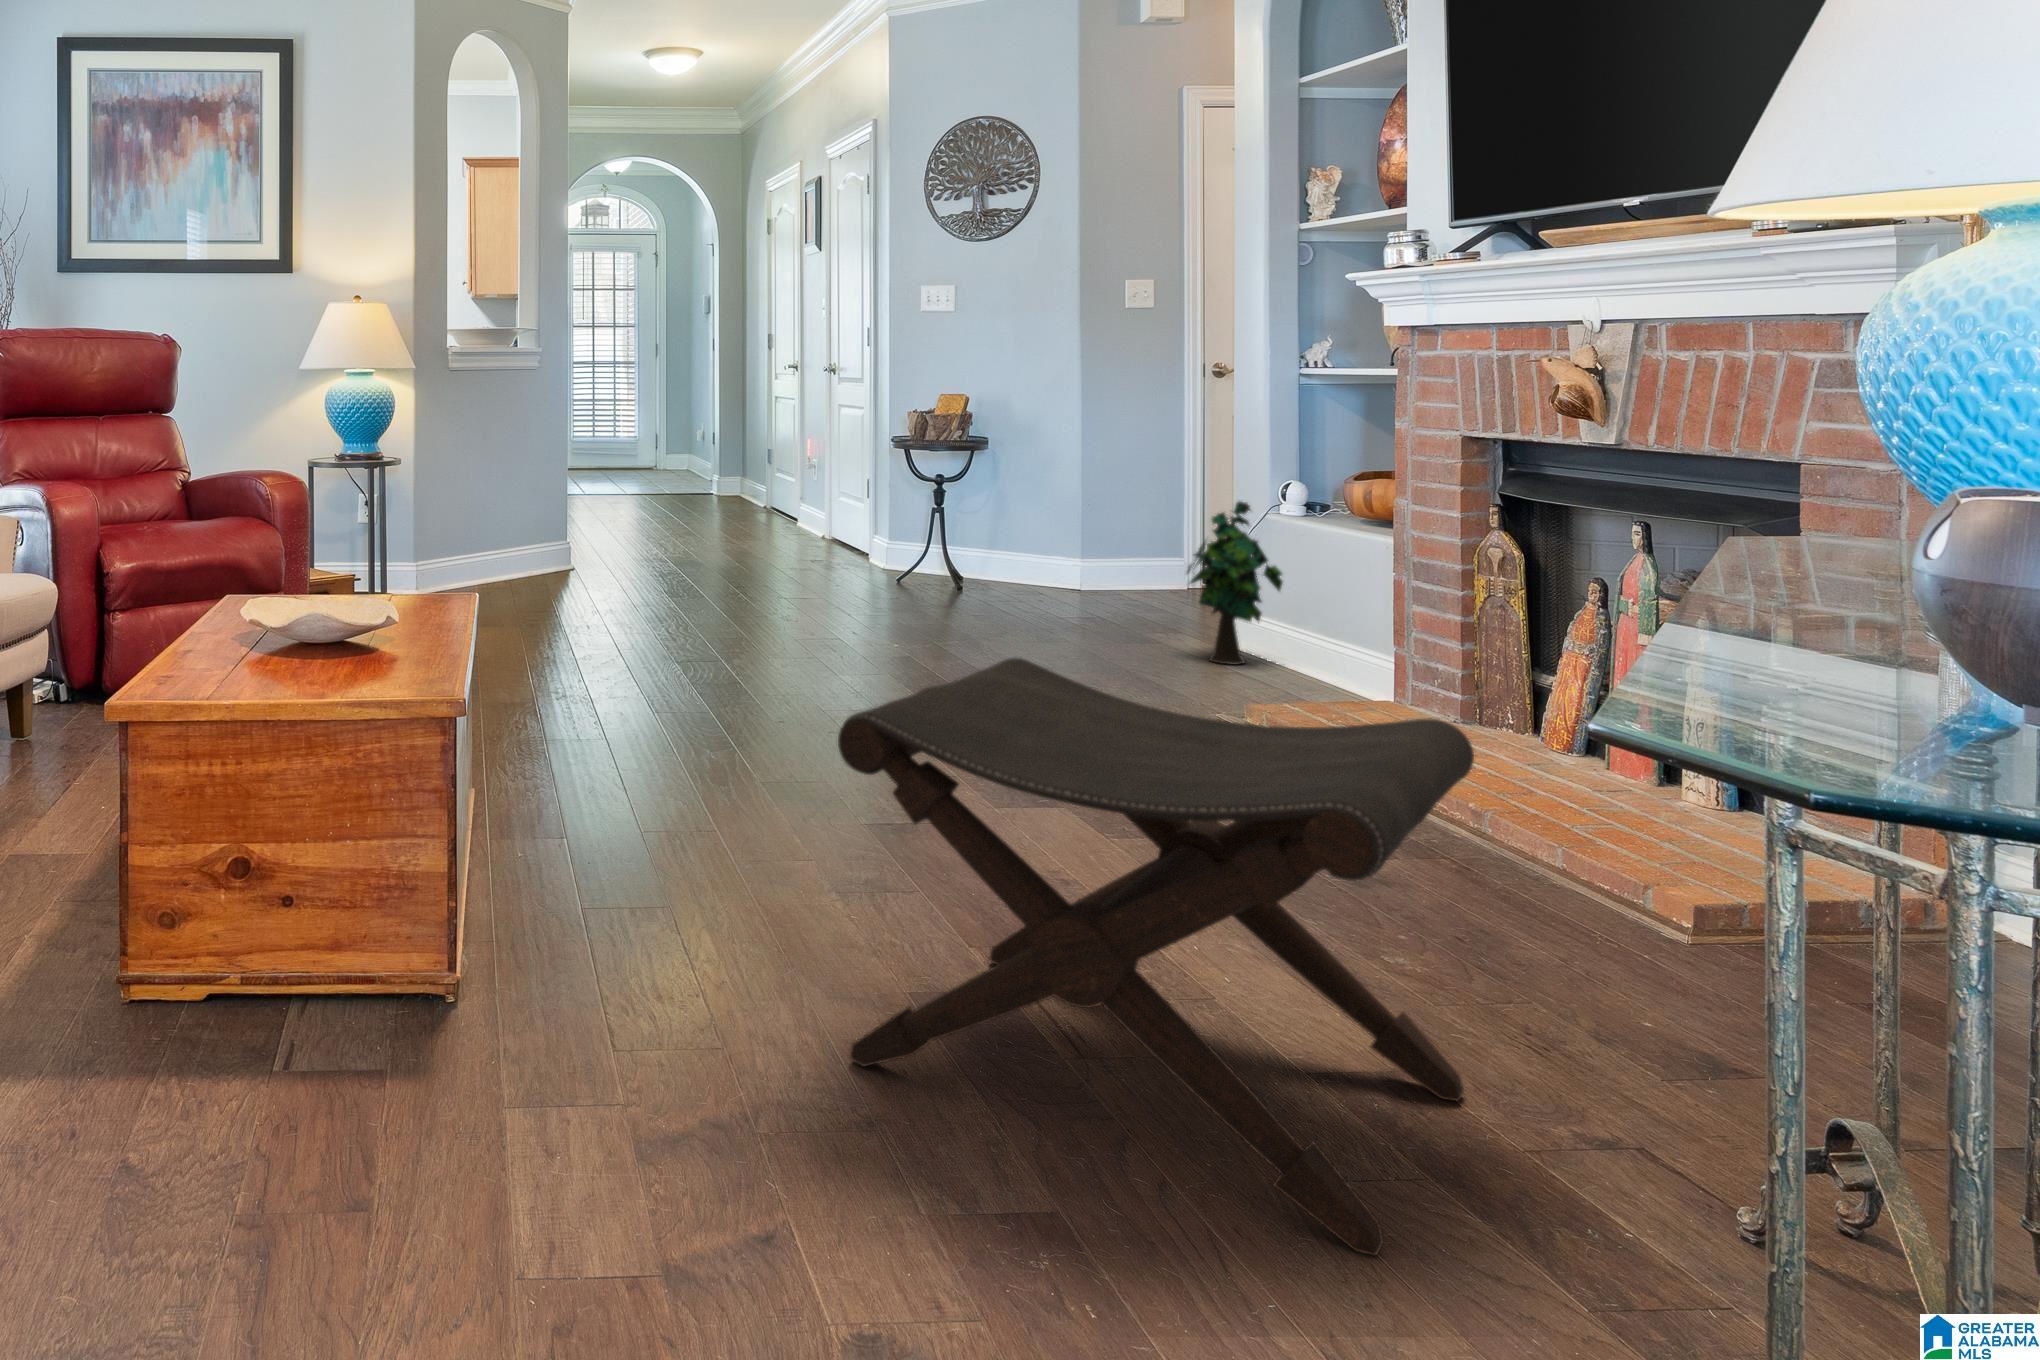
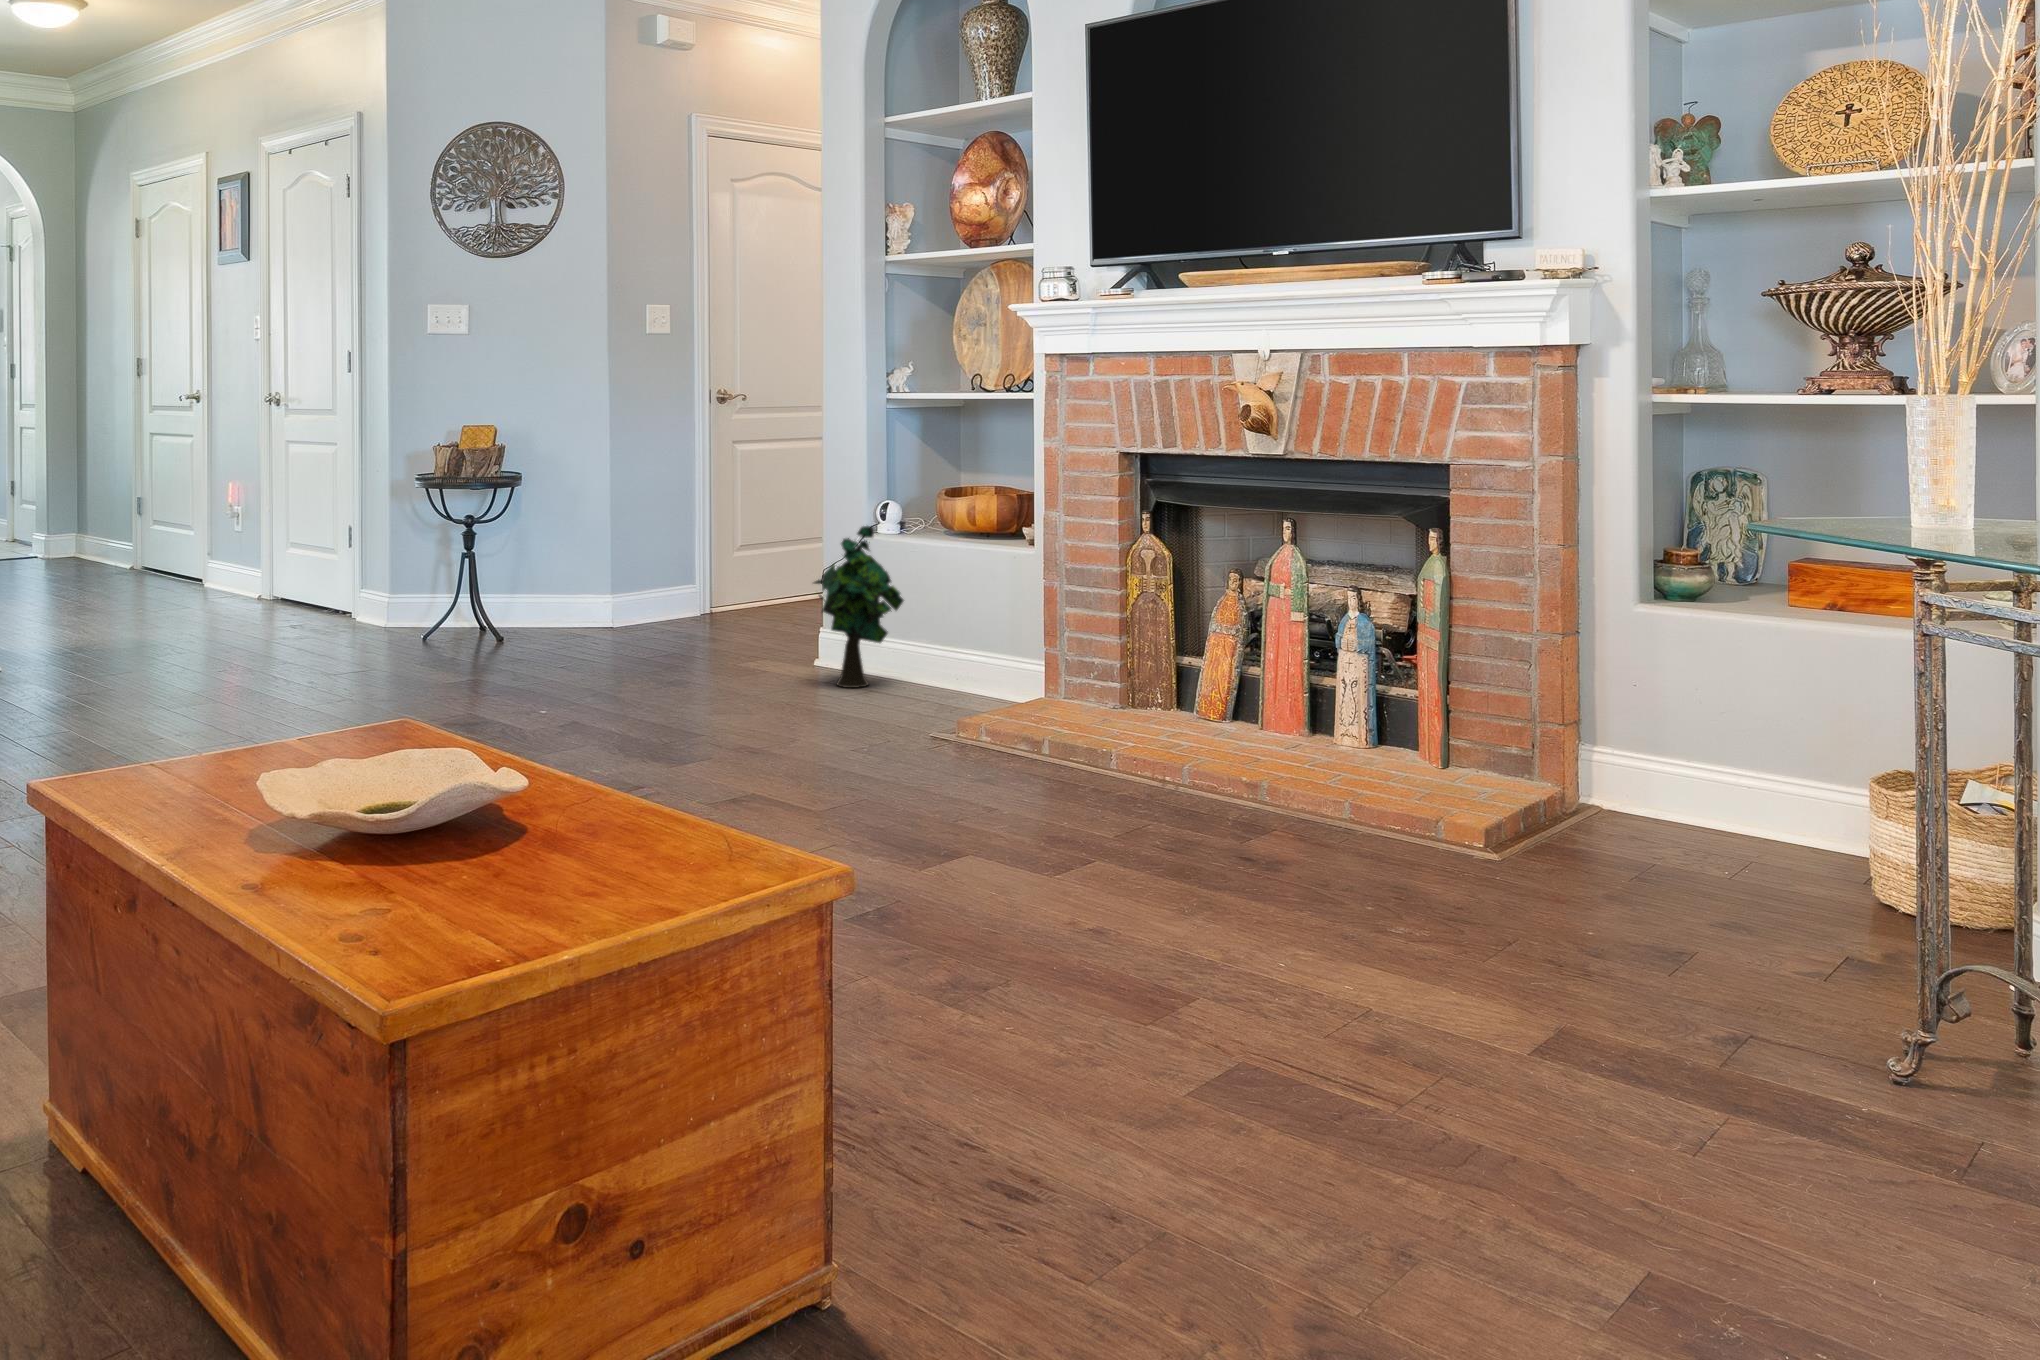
footstool: present [838,658,1474,1255] -> none [1121,691,1723,1157]

